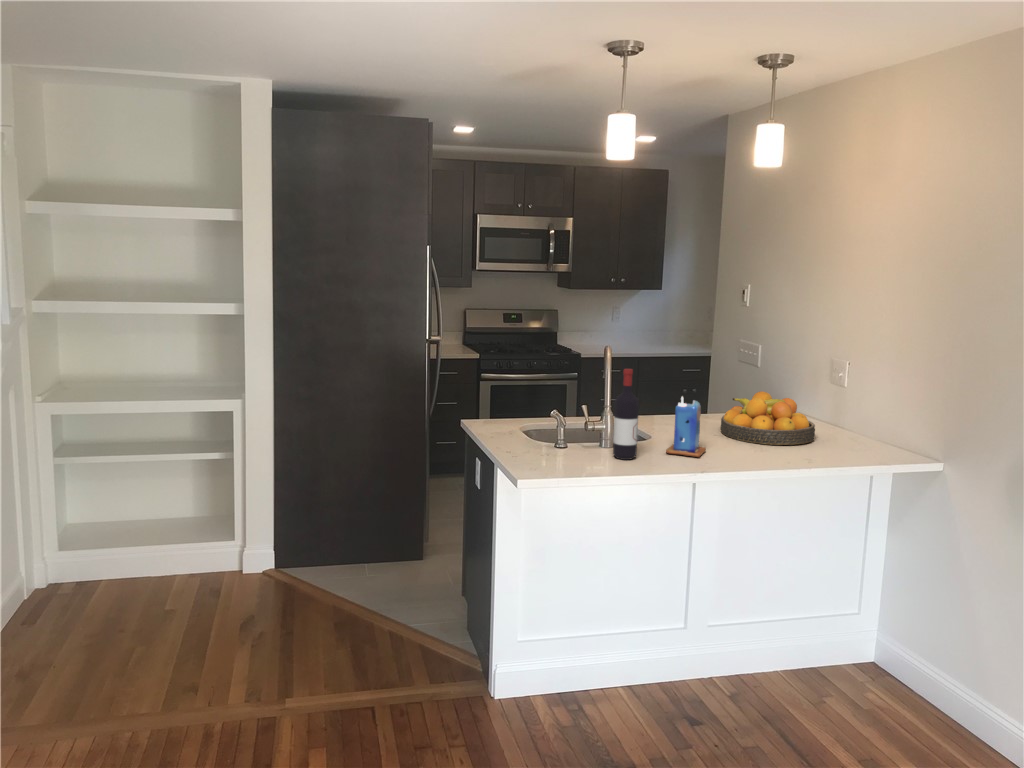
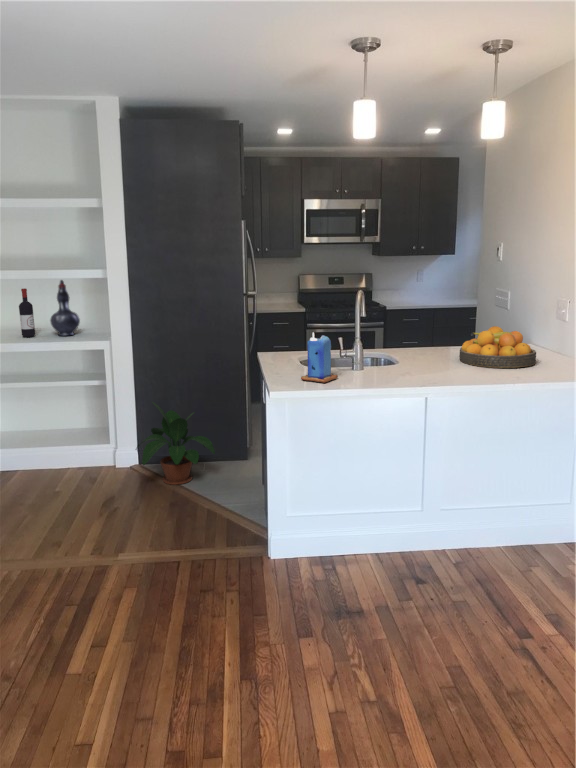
decorative vase: none [157,316,198,392] -> present [50,280,80,336]
wine bottle: present [613,369,639,460] -> present [19,288,35,337]
candle: present [666,397,706,457] -> present [301,332,338,383]
potted plant: none [279,483,390,595] -> present [137,402,215,485]

